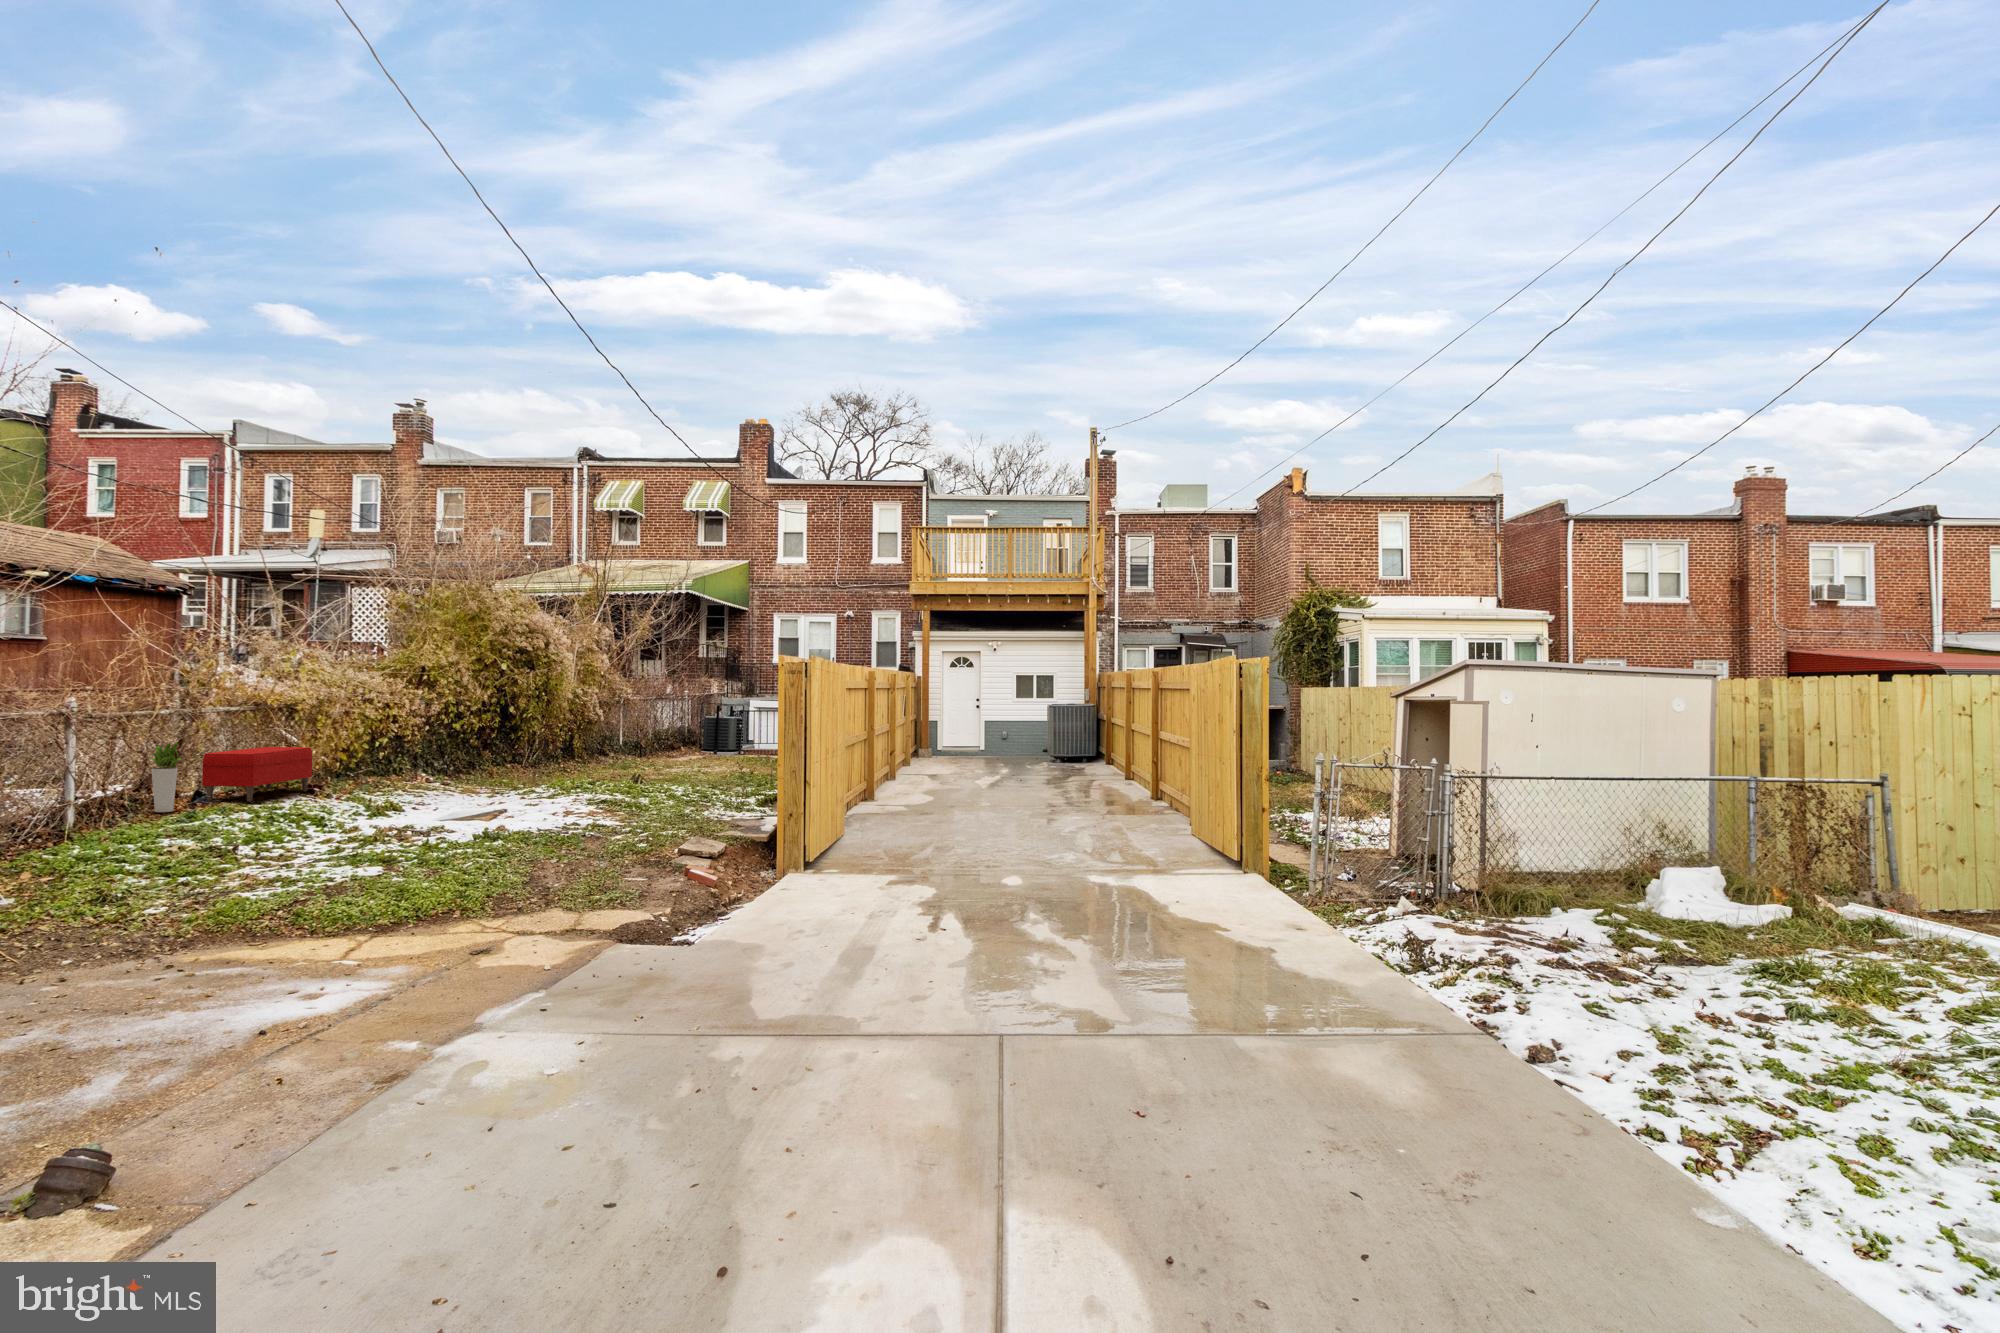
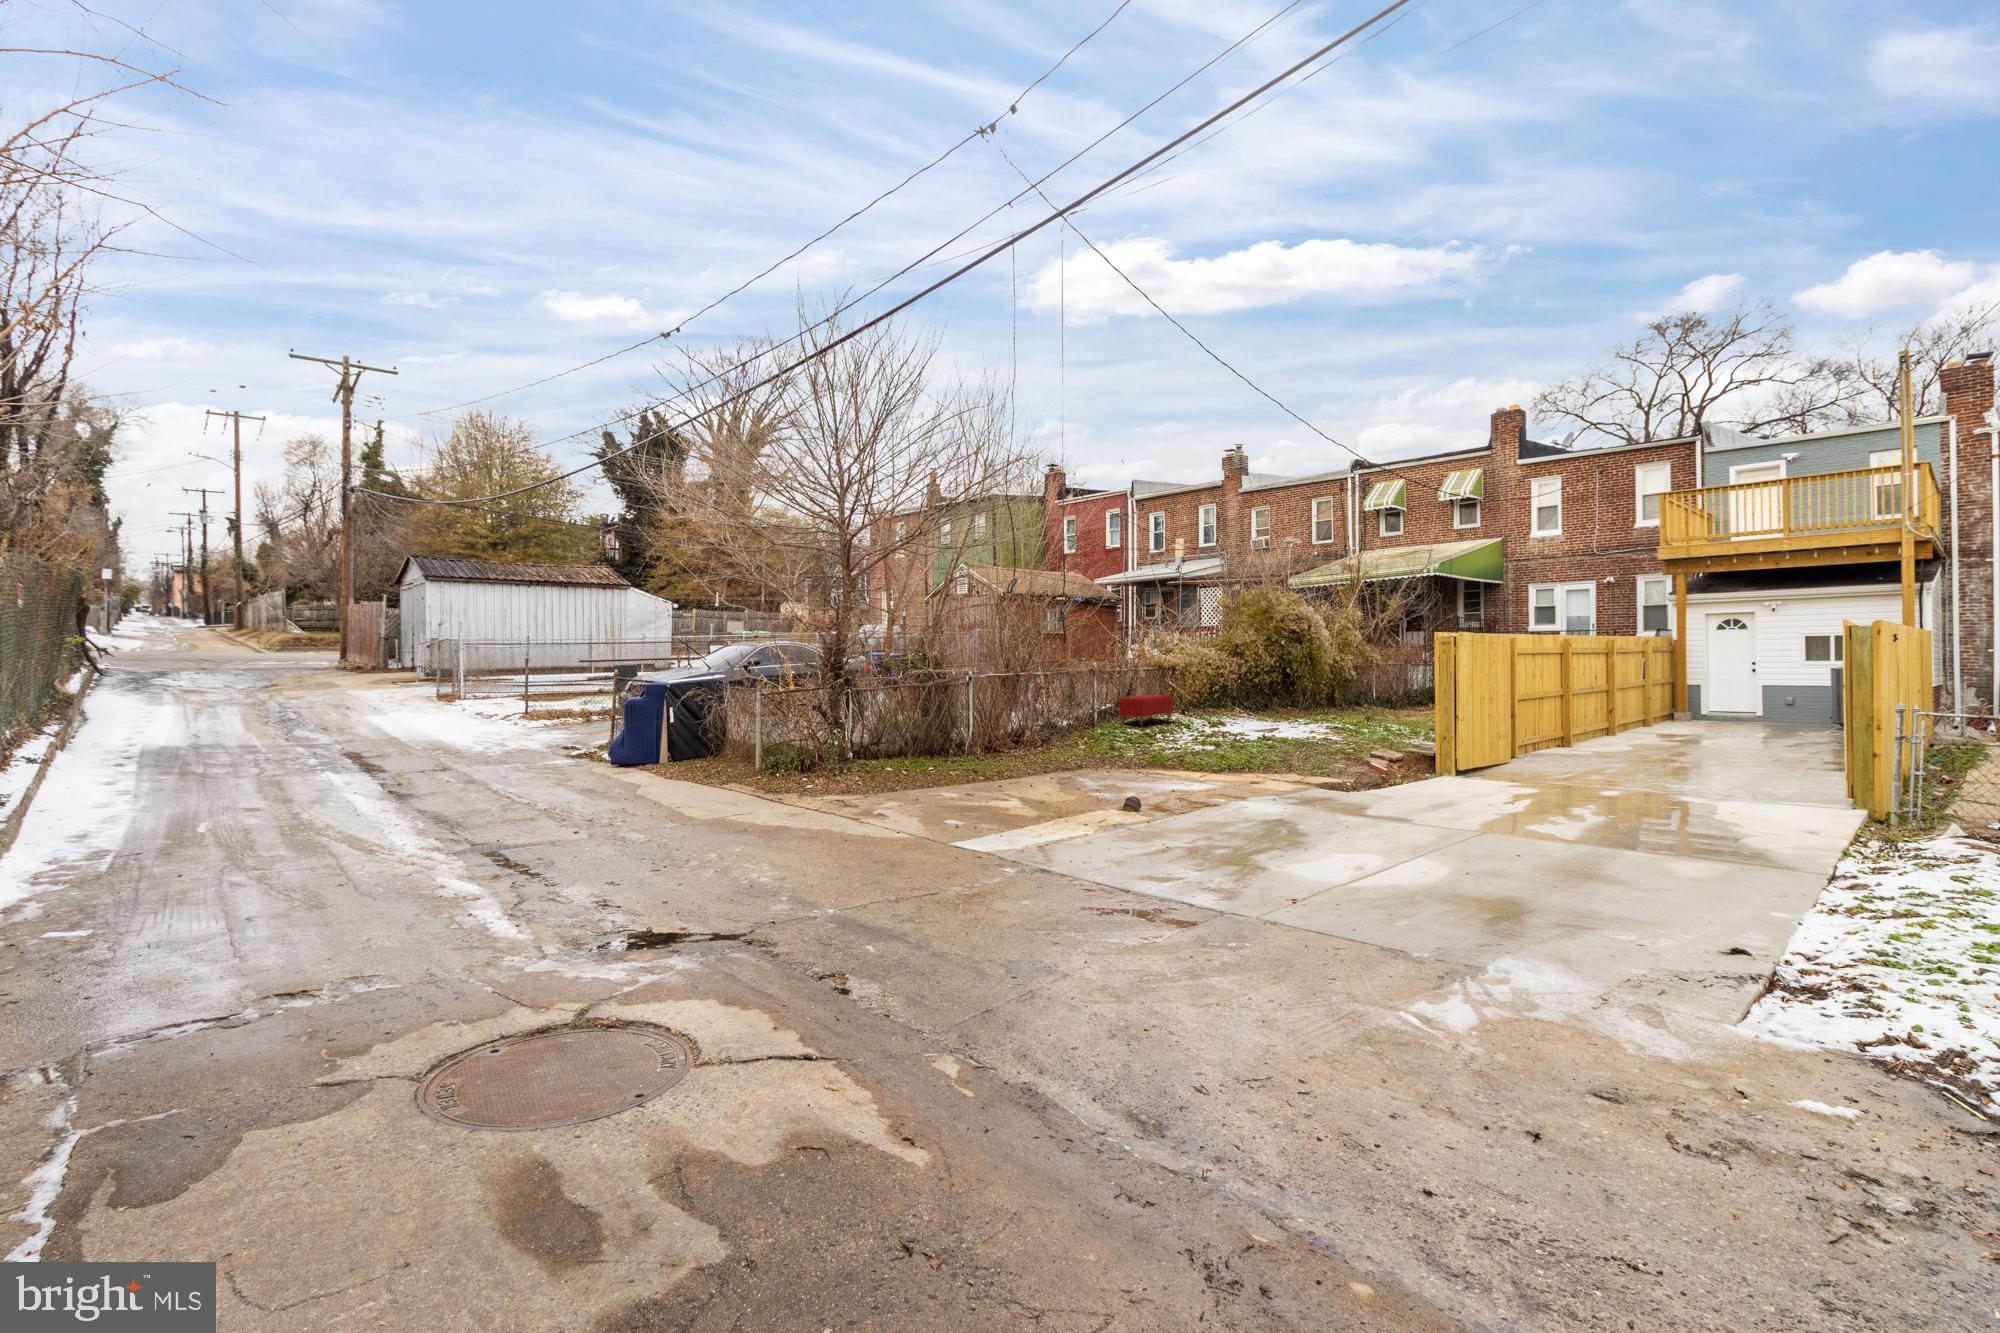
planter: present [151,742,182,812] -> none [1095,691,1111,729]

